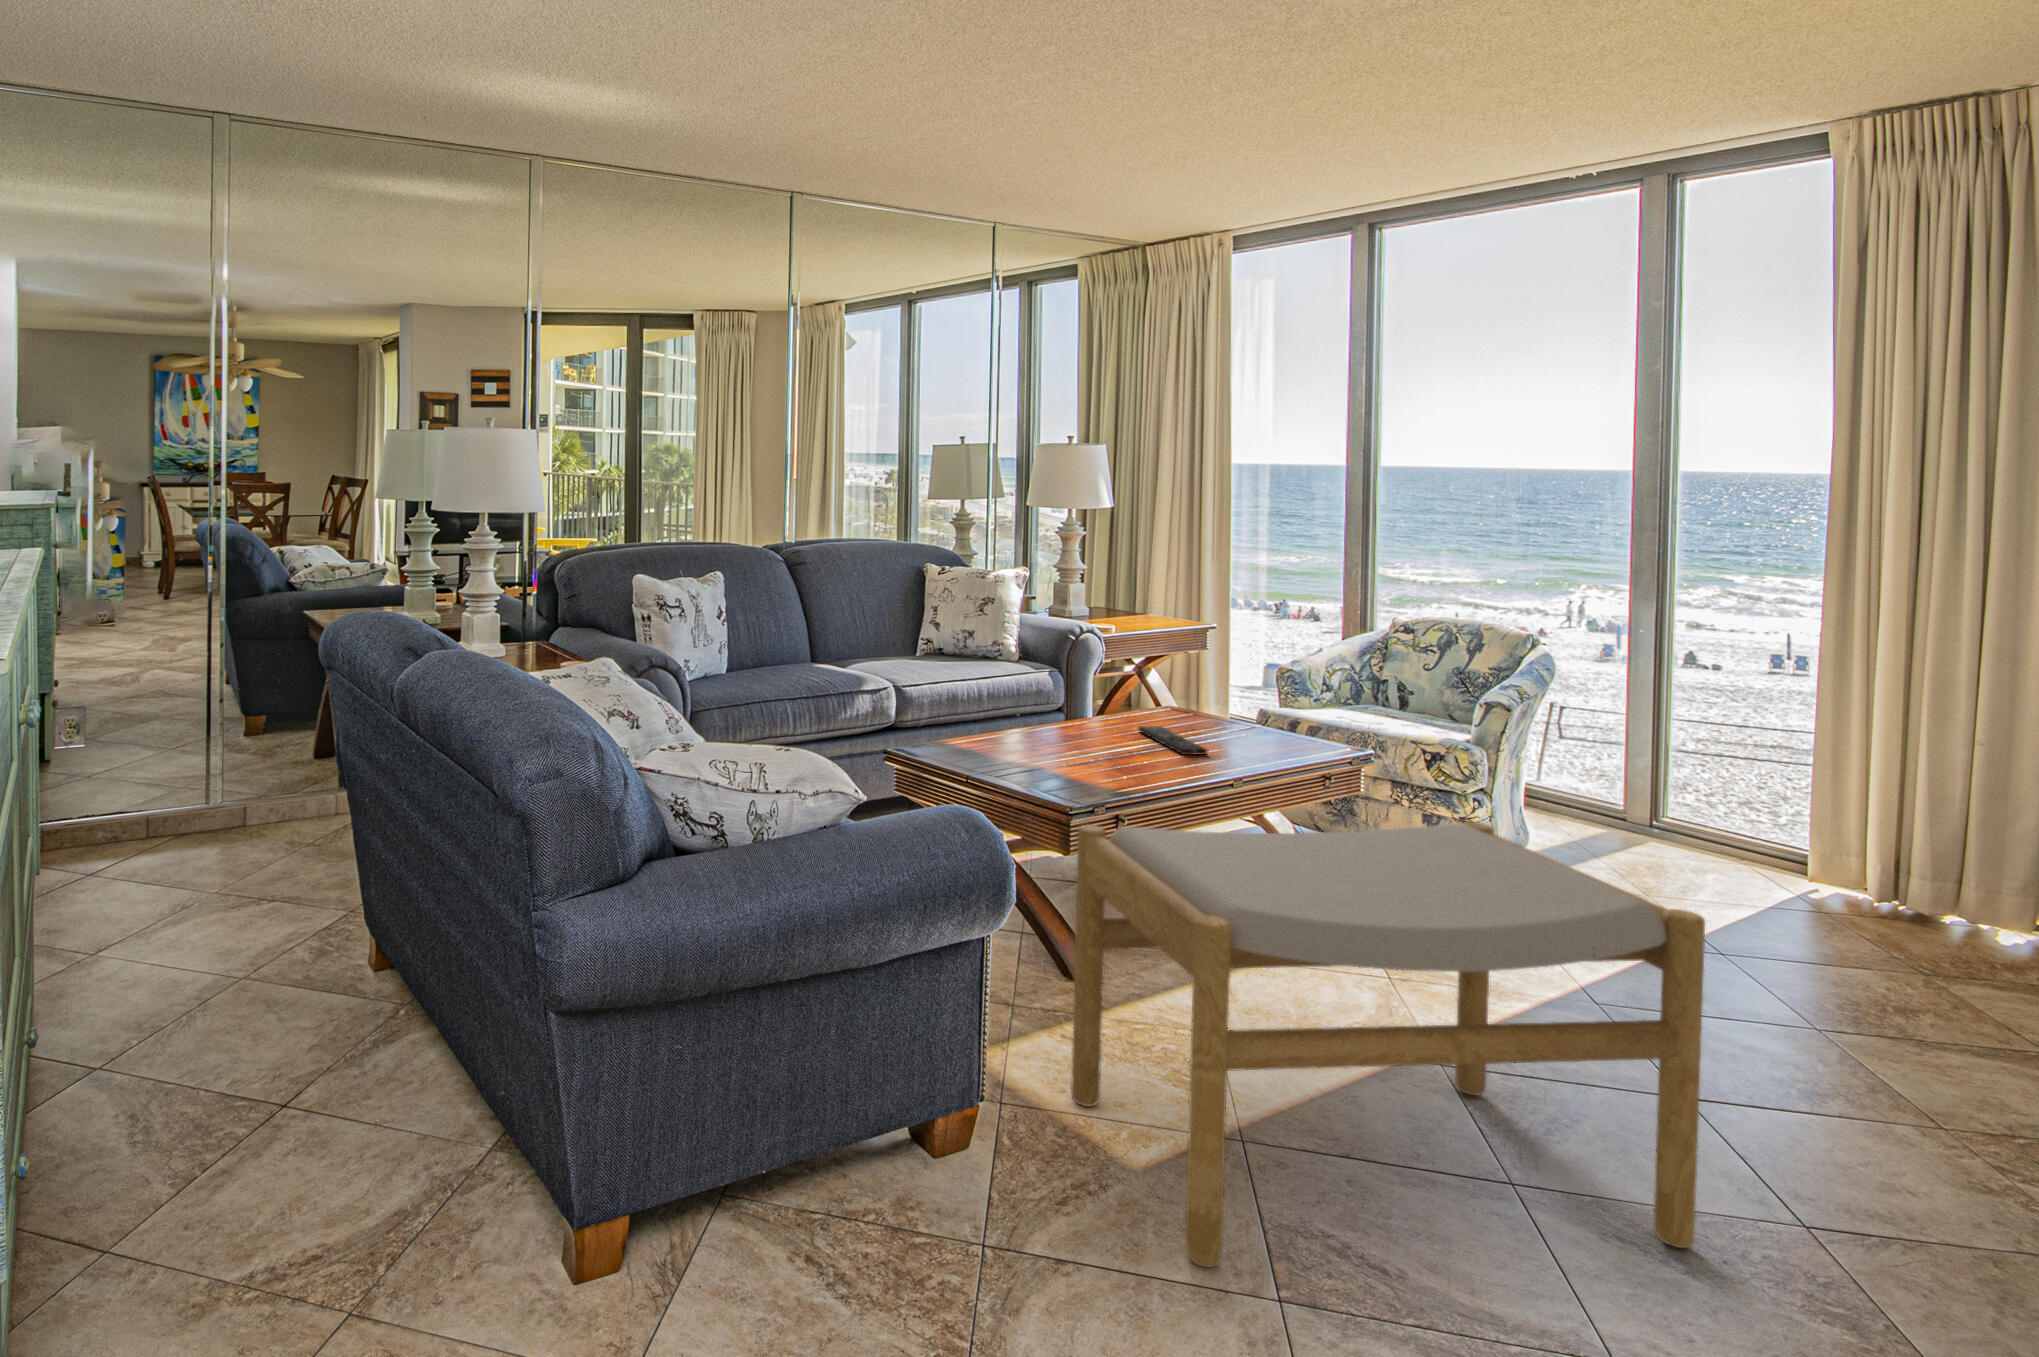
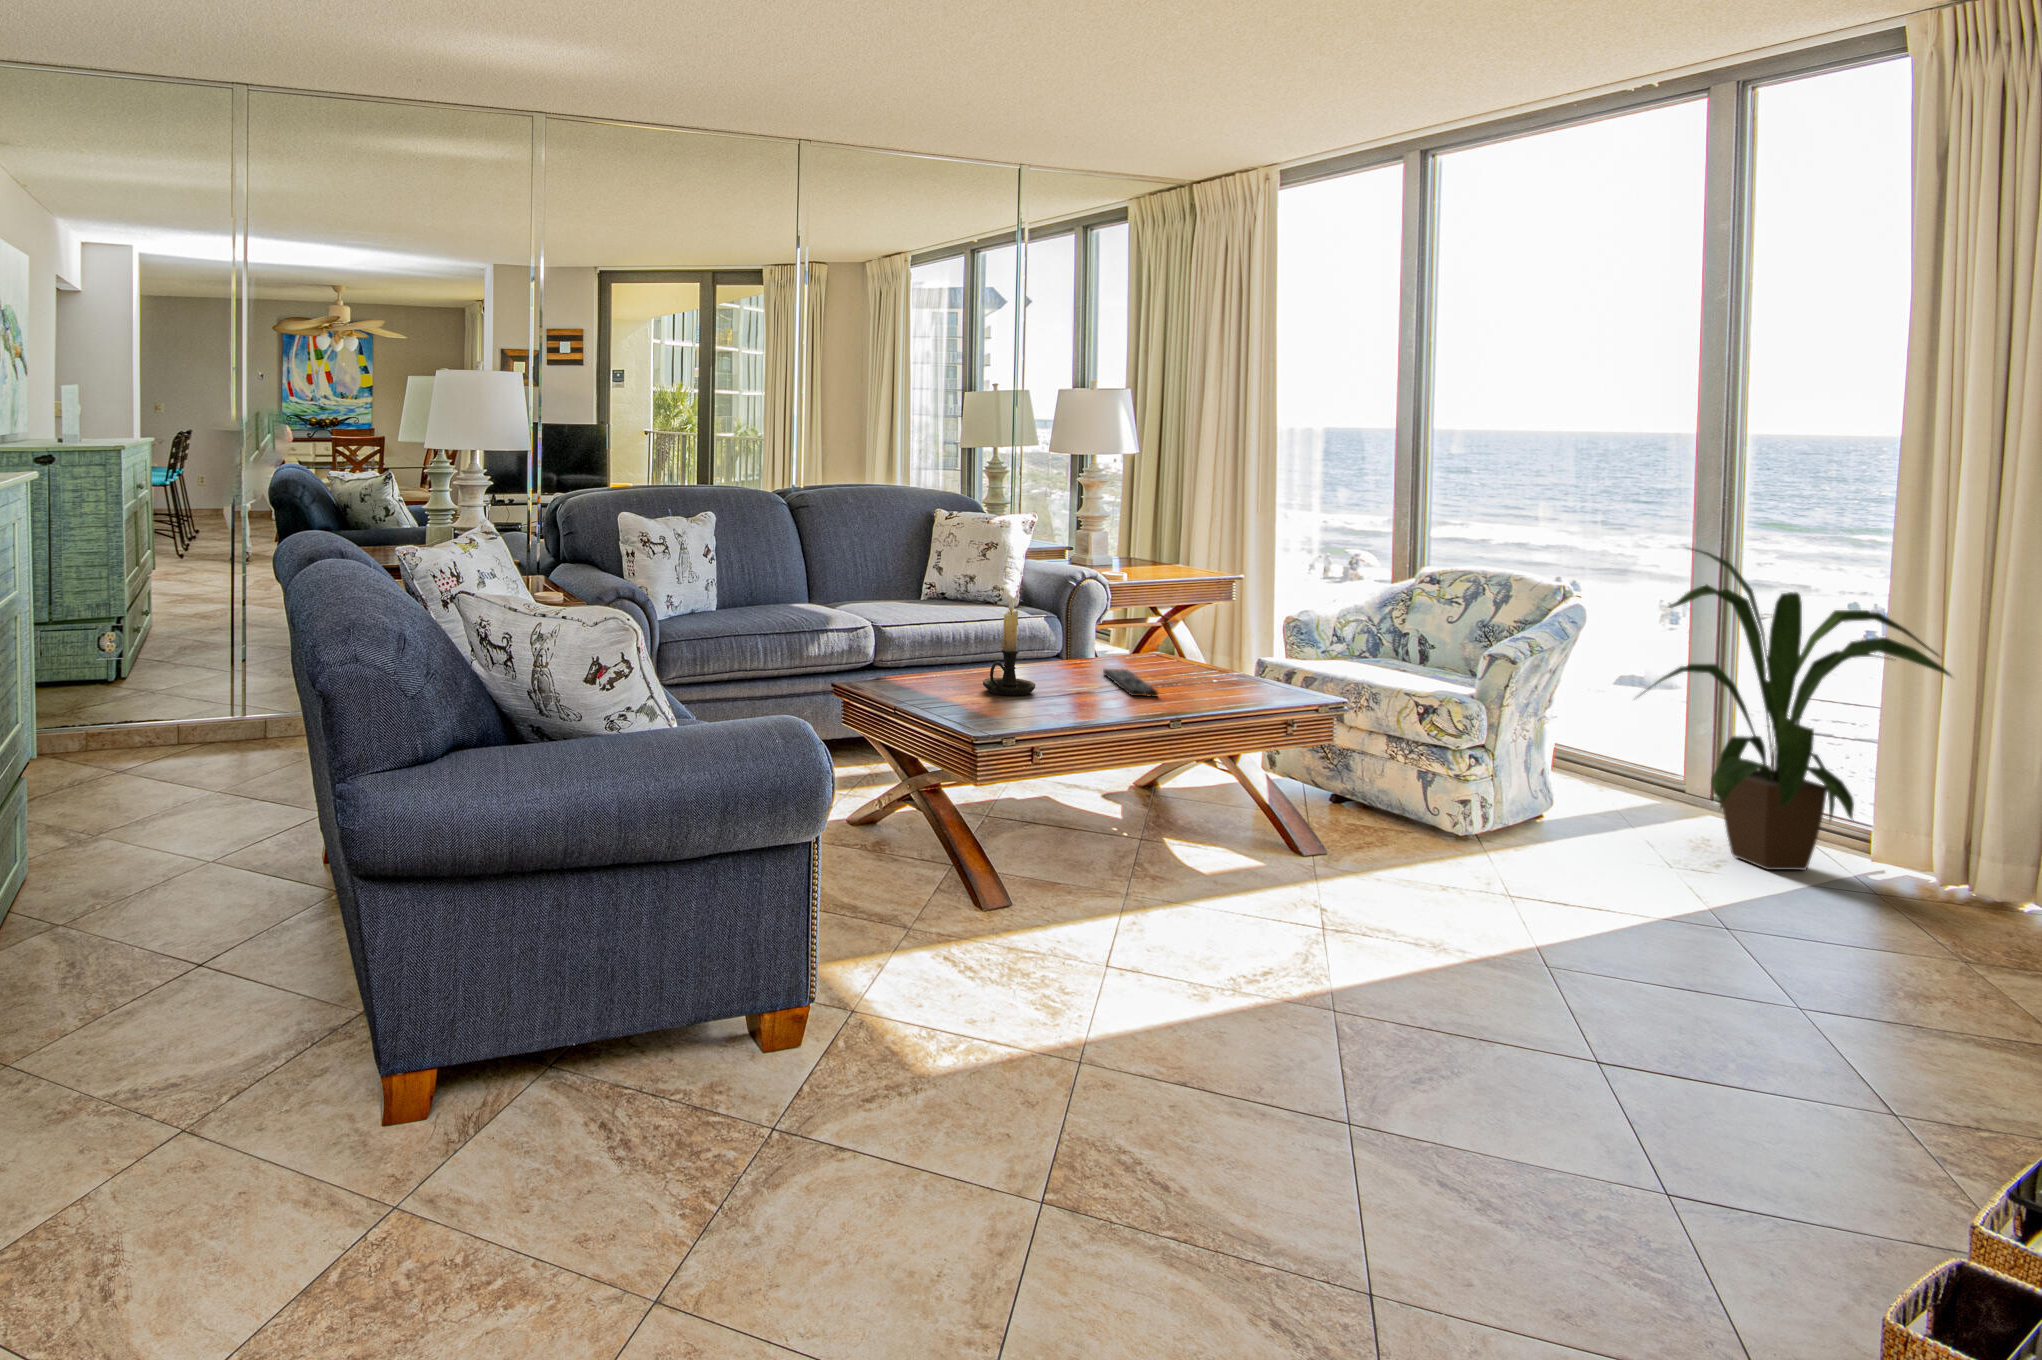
house plant: none [1607,596,1898,895] -> present [1642,548,1951,870]
candle holder: none [1039,659,1091,759] -> present [983,597,1035,695]
footstool: present [1071,822,1705,1267] -> none [923,744,1525,1189]

